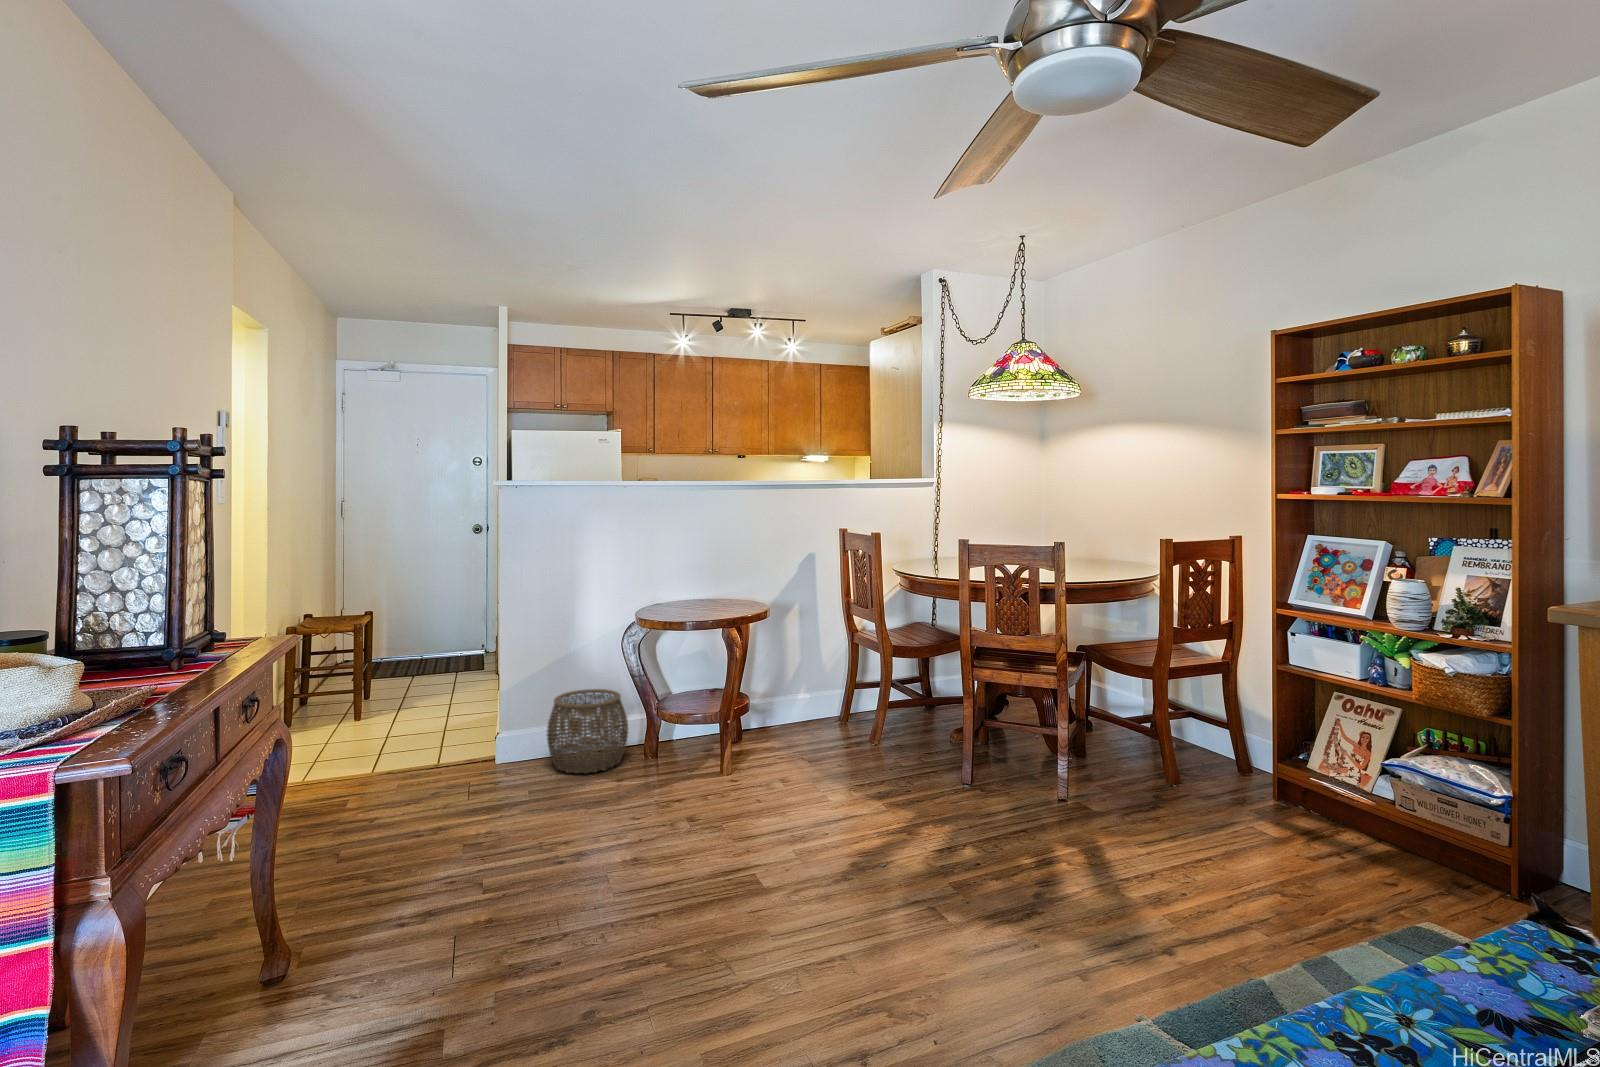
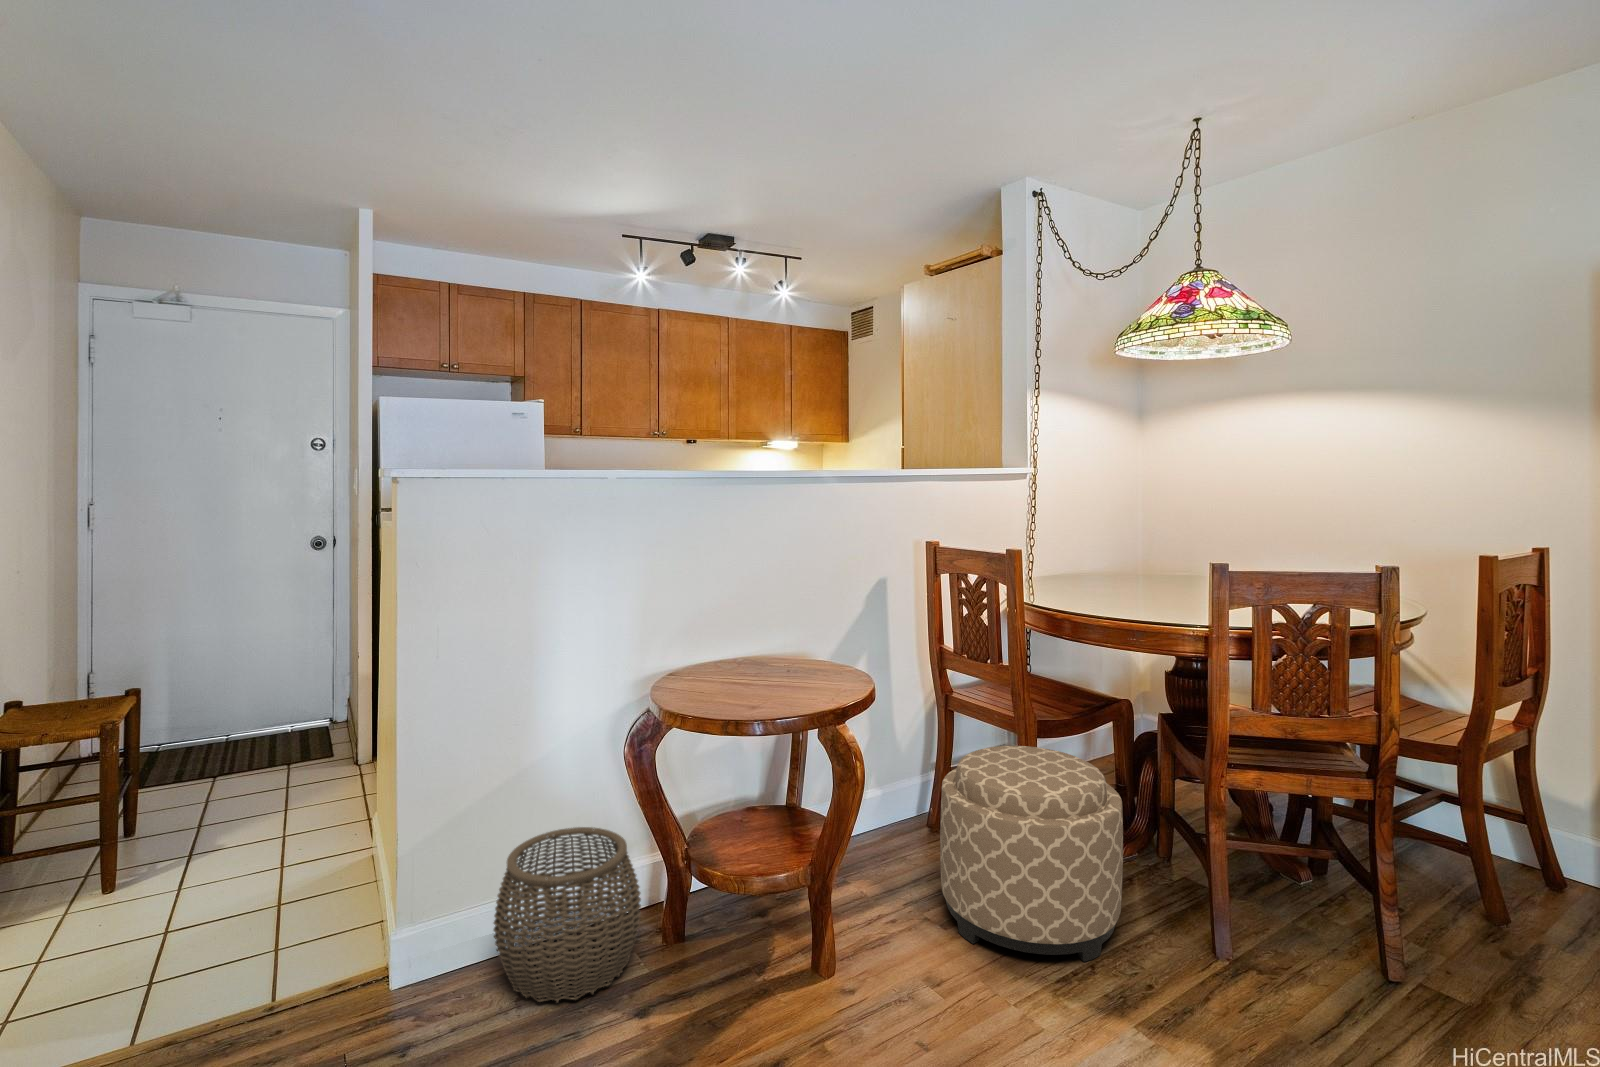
ottoman: none [812,659,922,781] -> present [940,746,1123,962]

